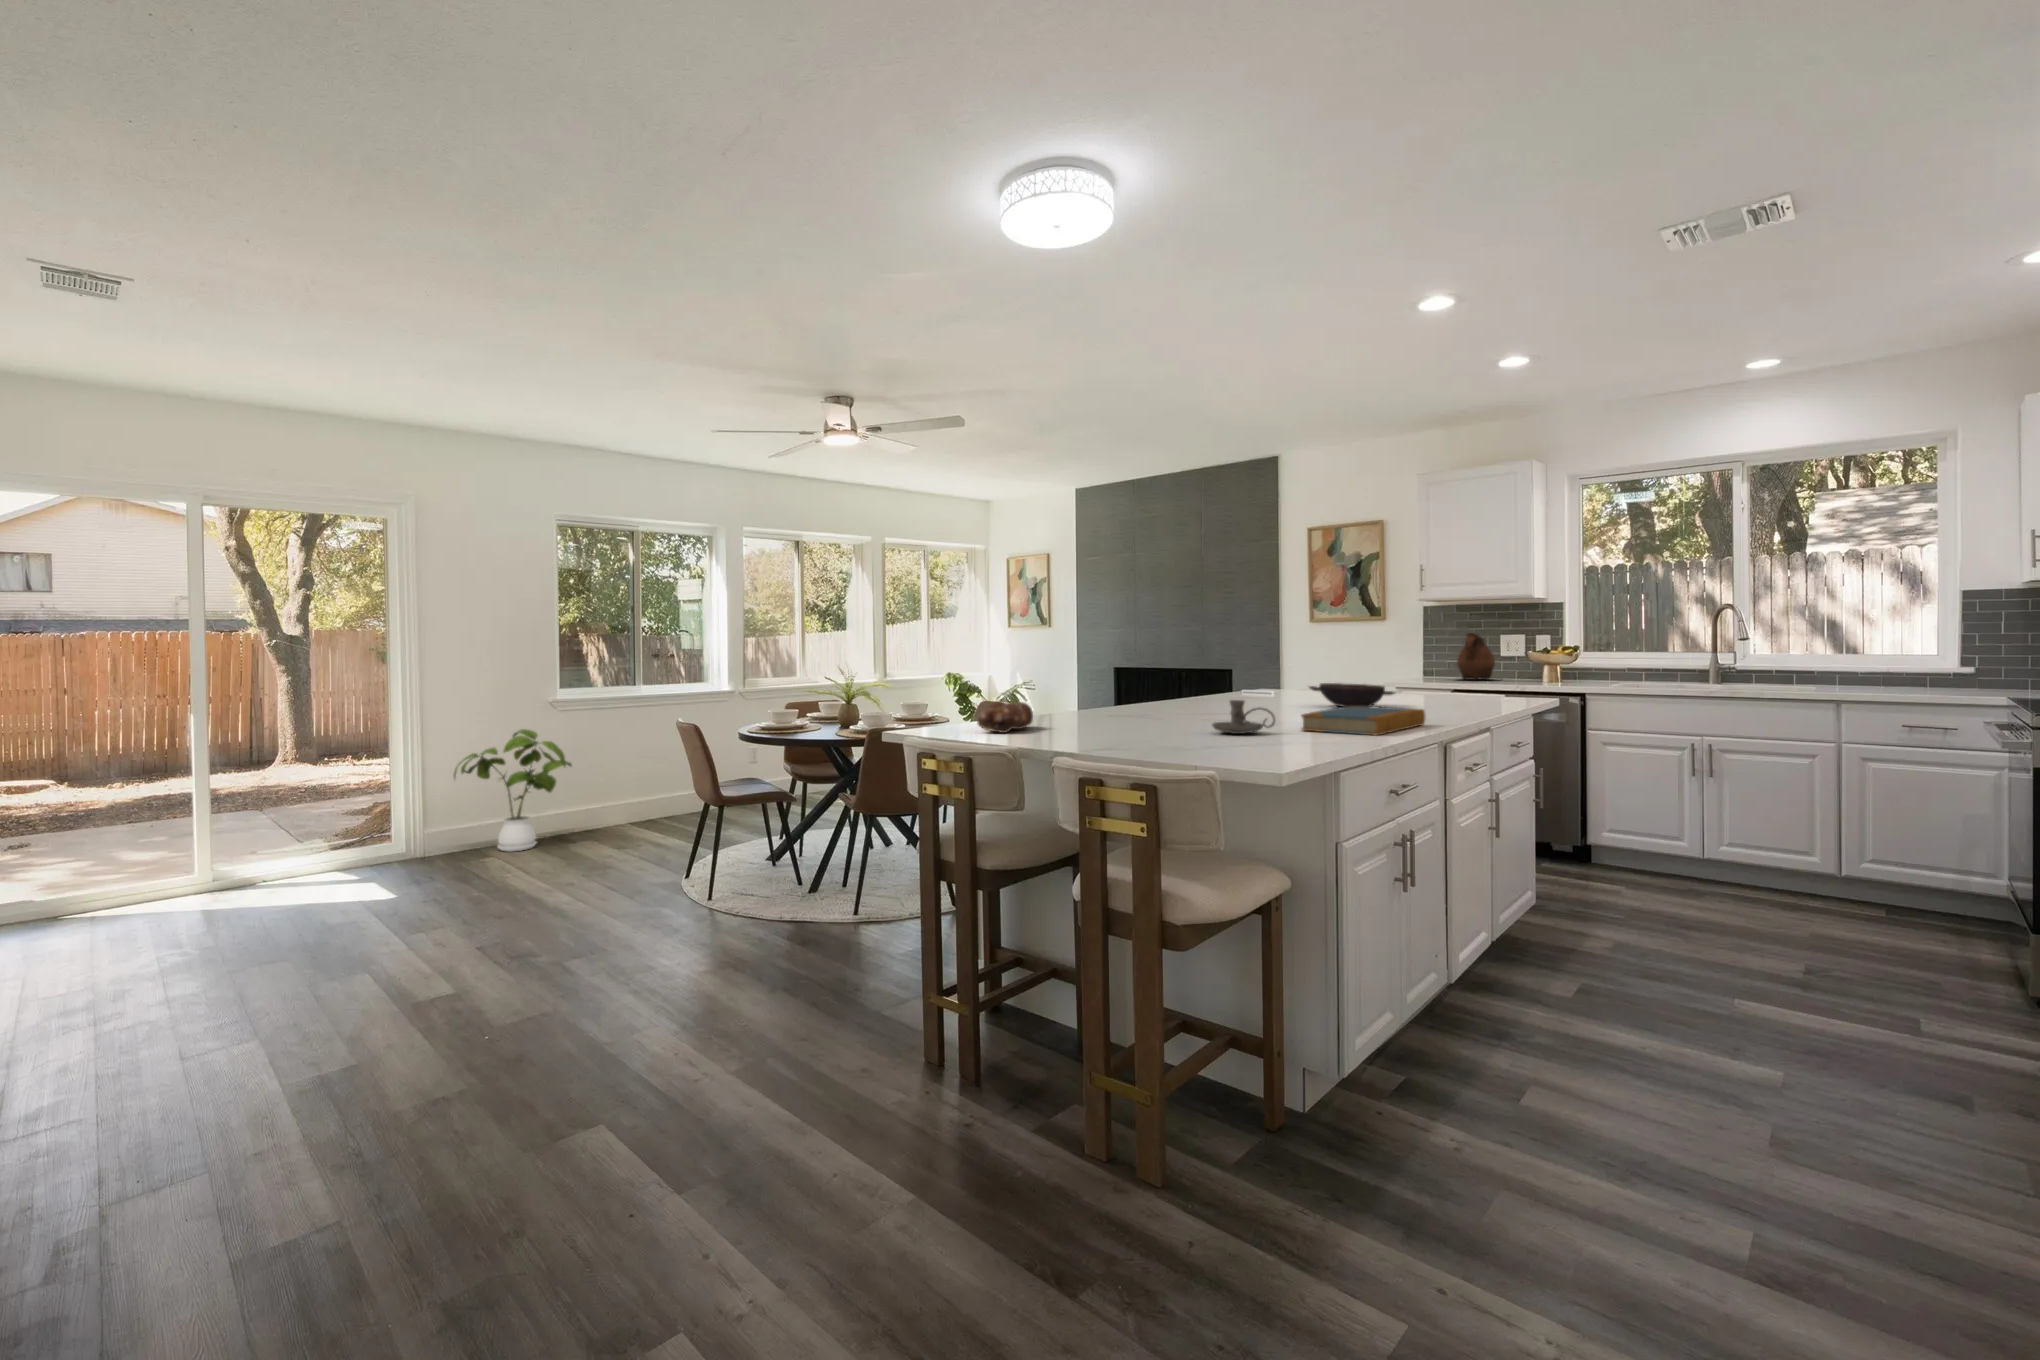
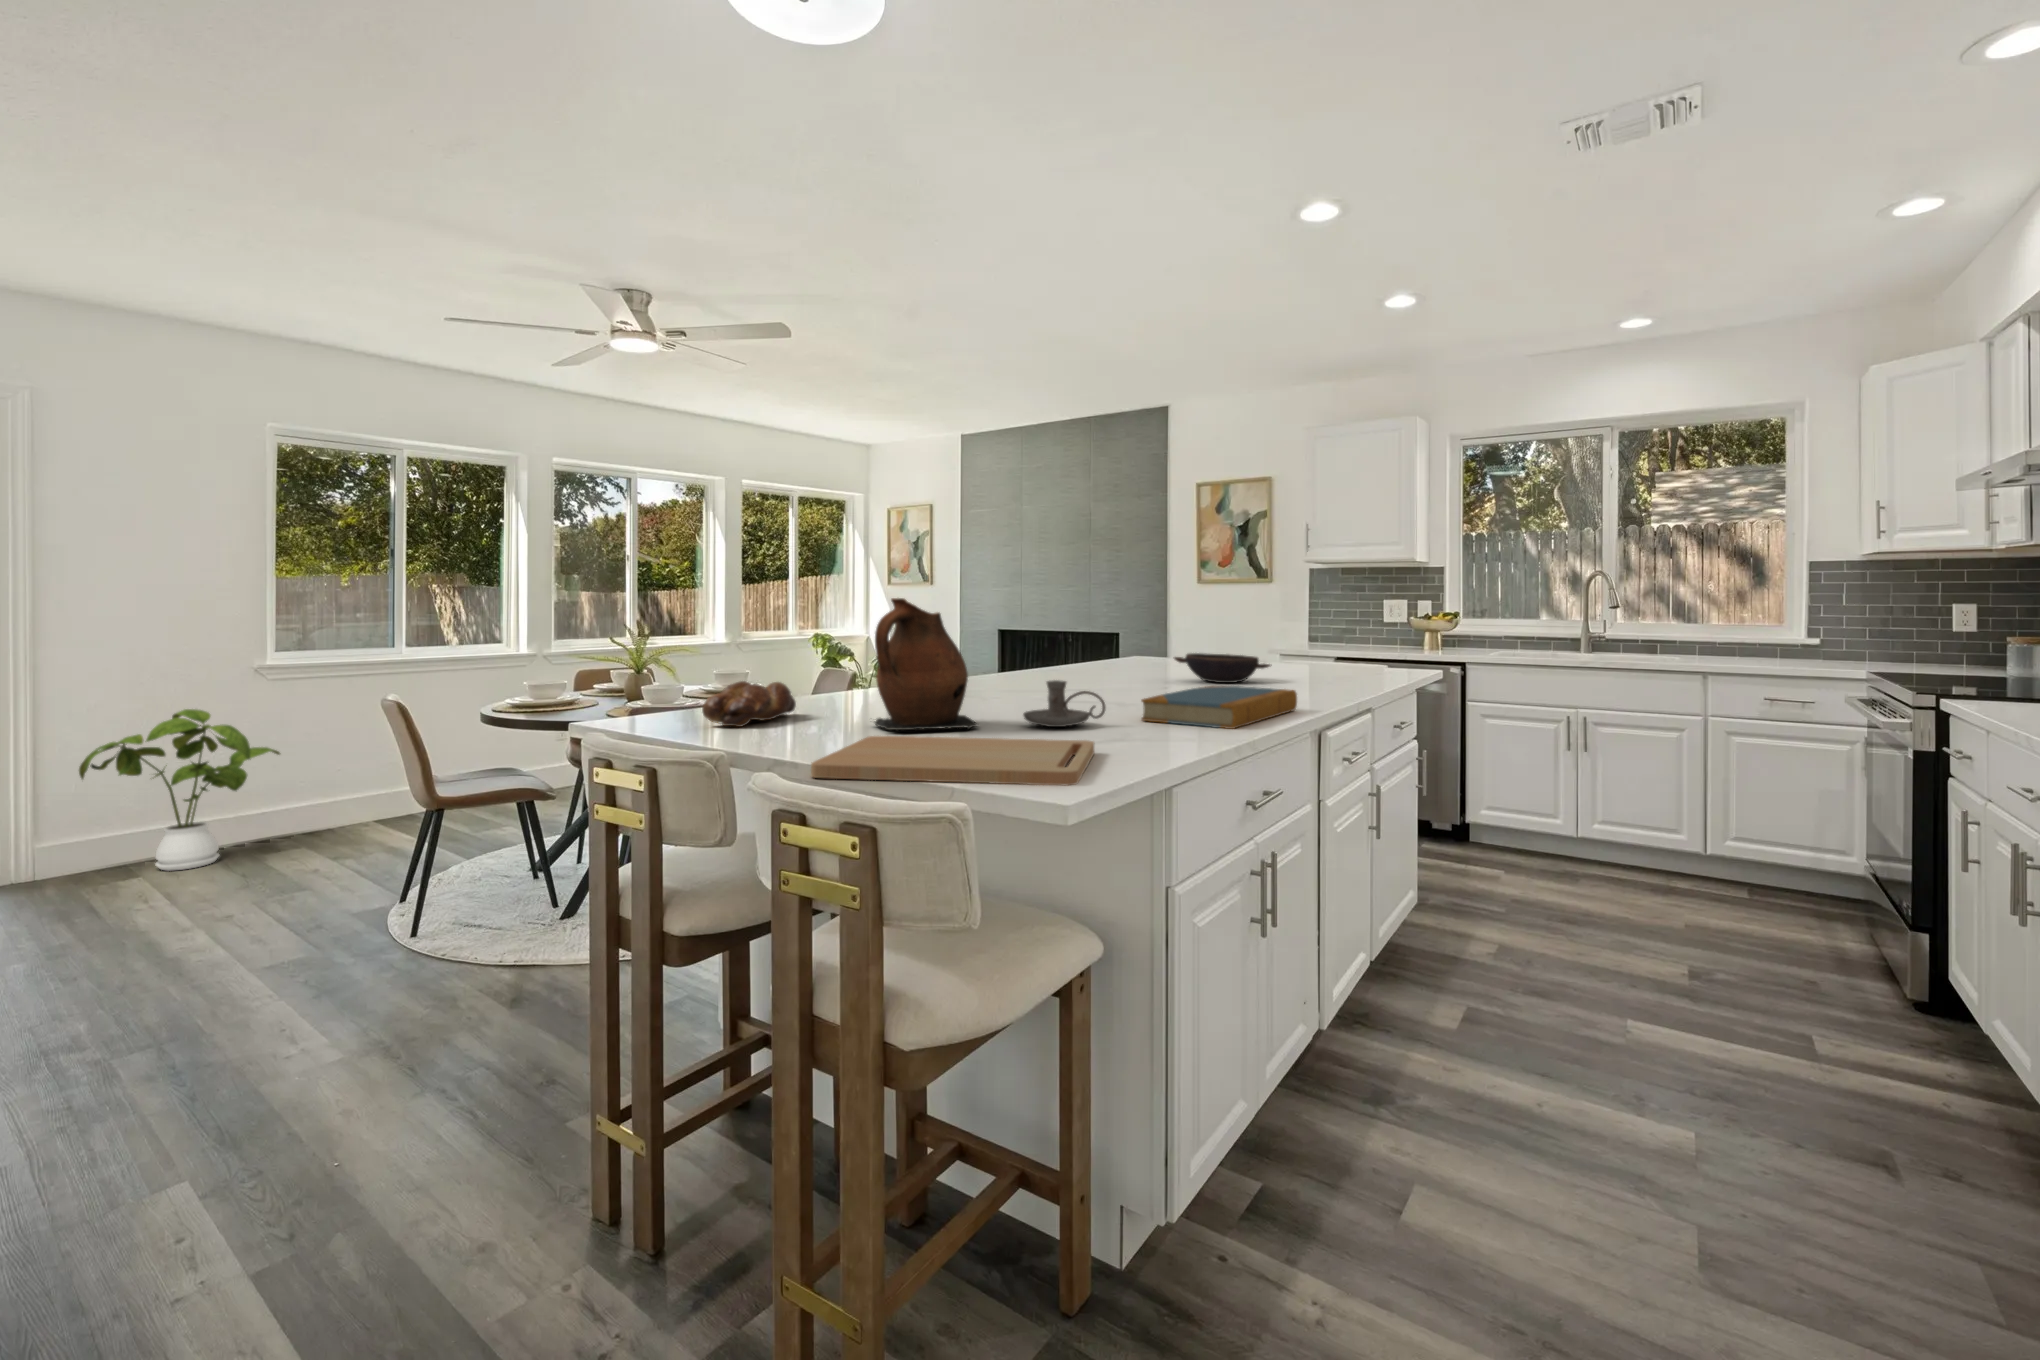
ceramic pitcher: present [1457,633,1495,680] -> present [874,598,978,730]
cutting board: none [1100,735,1282,762] -> present [811,736,1094,786]

